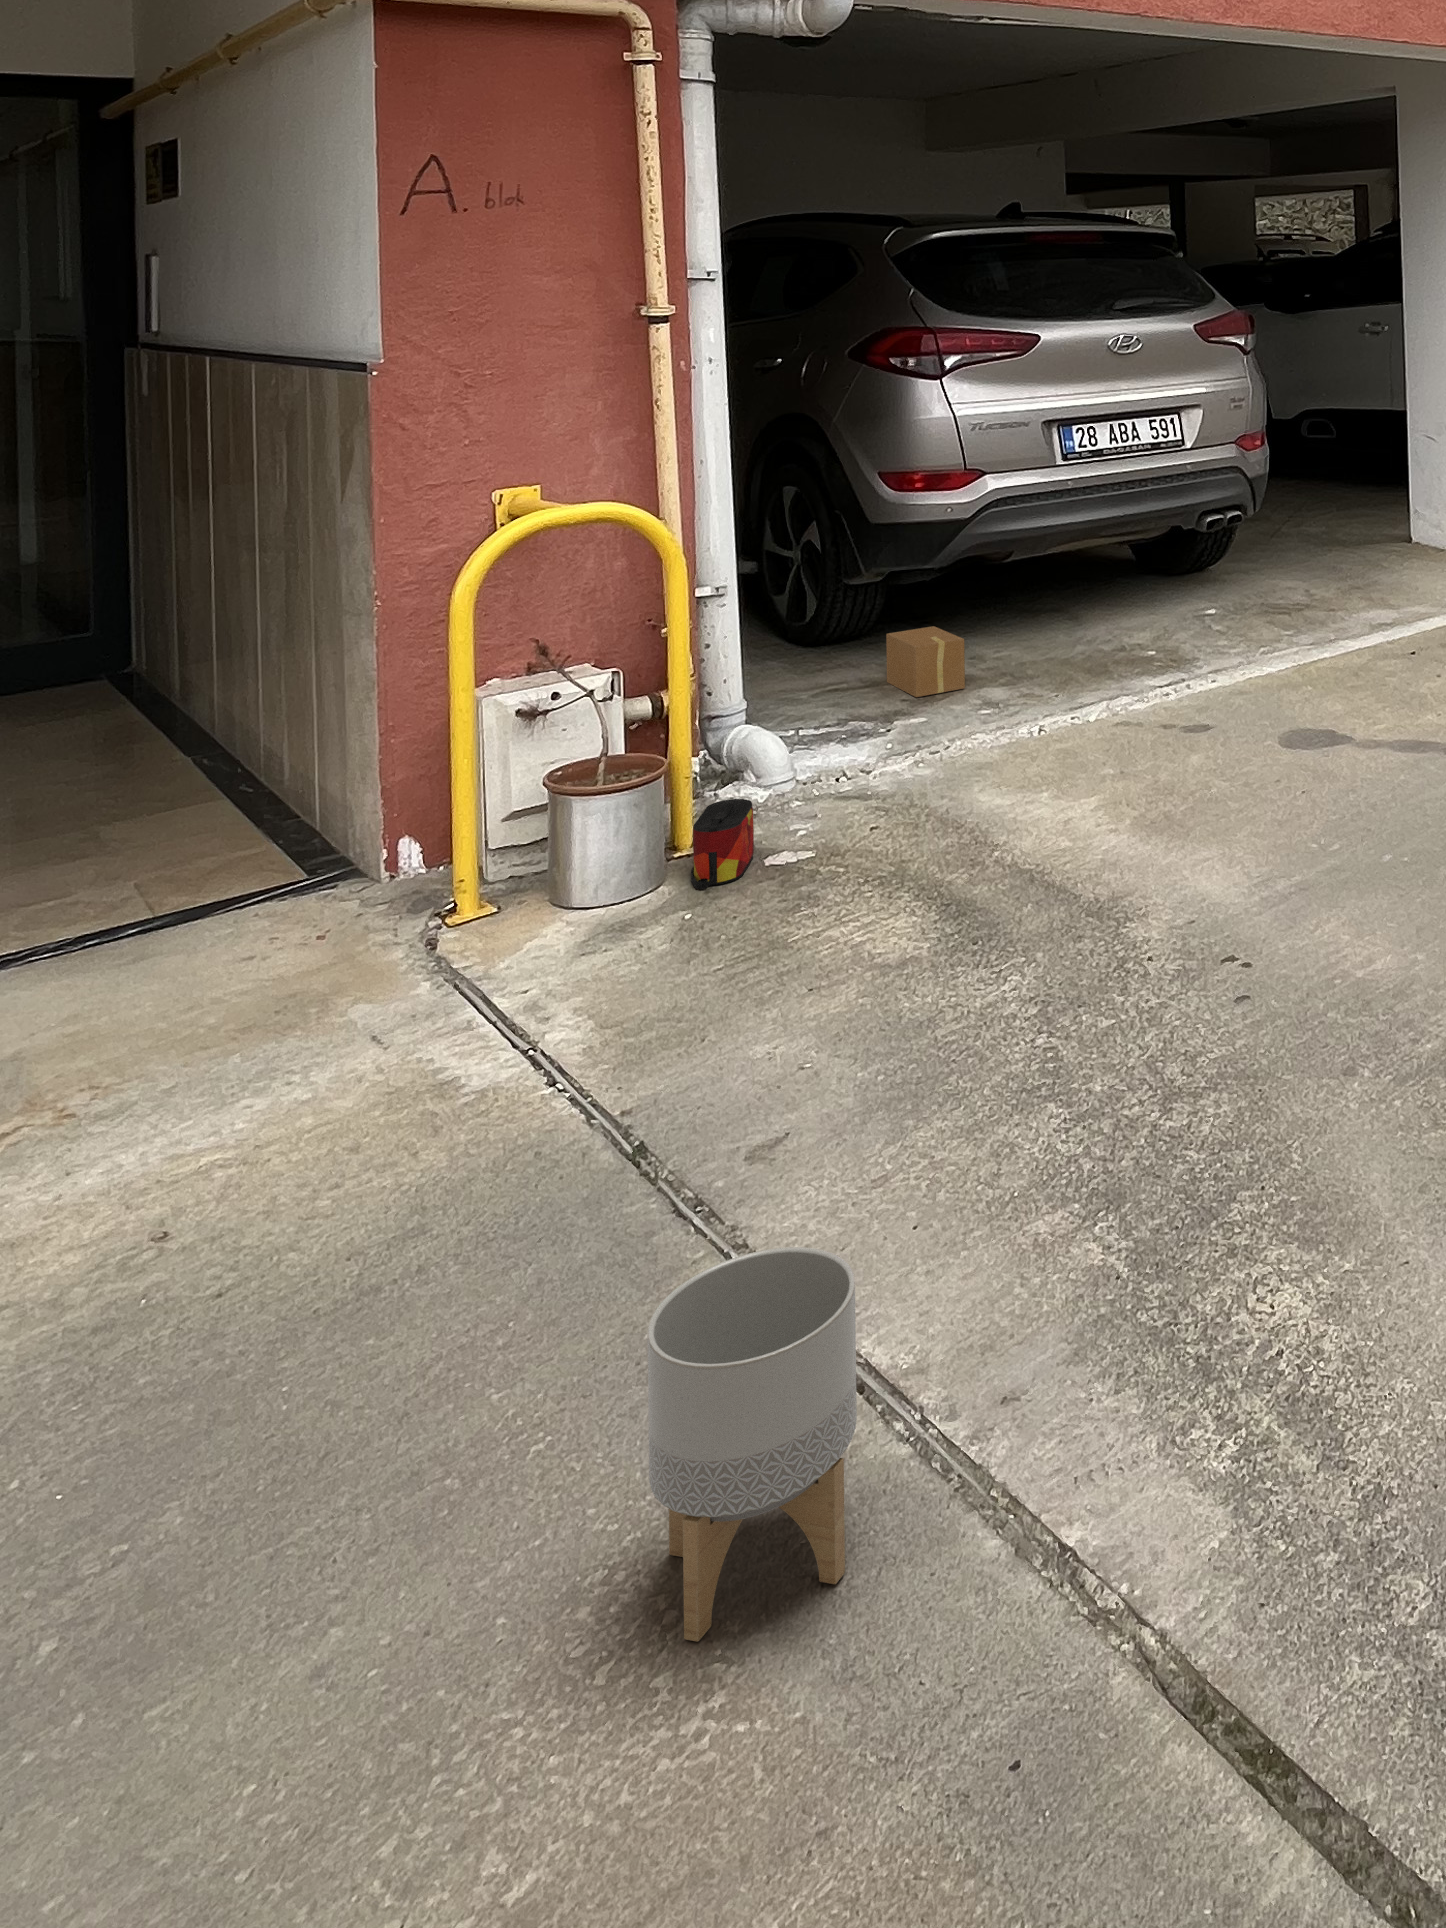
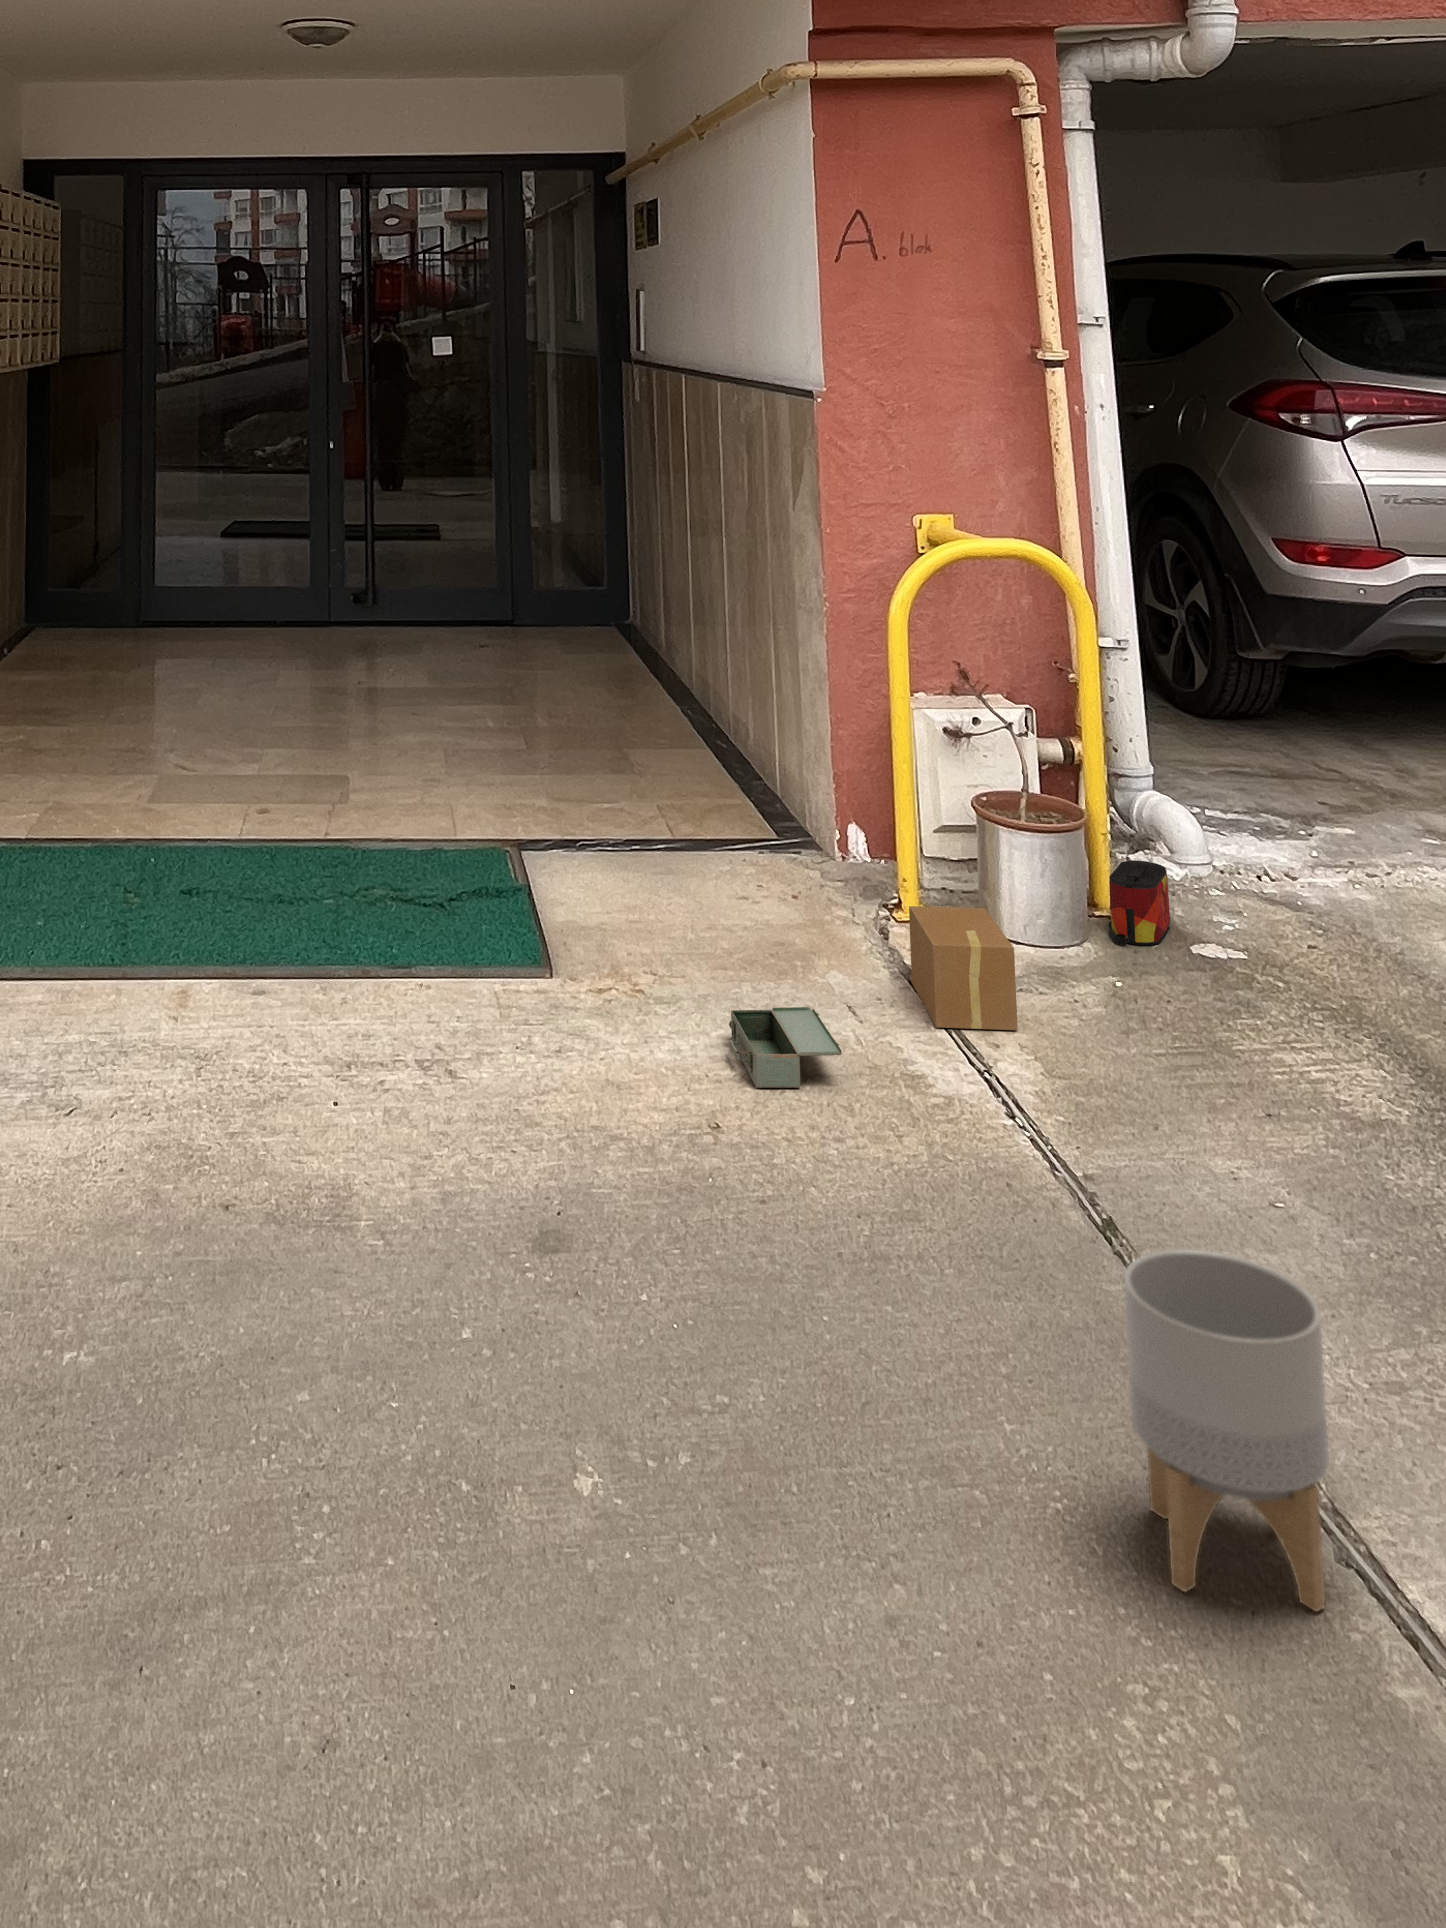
cardboard box: present [886,626,965,697] -> present [909,906,1018,1030]
toolbox: none [191,1078,349,1206] -> present [729,1007,842,1088]

